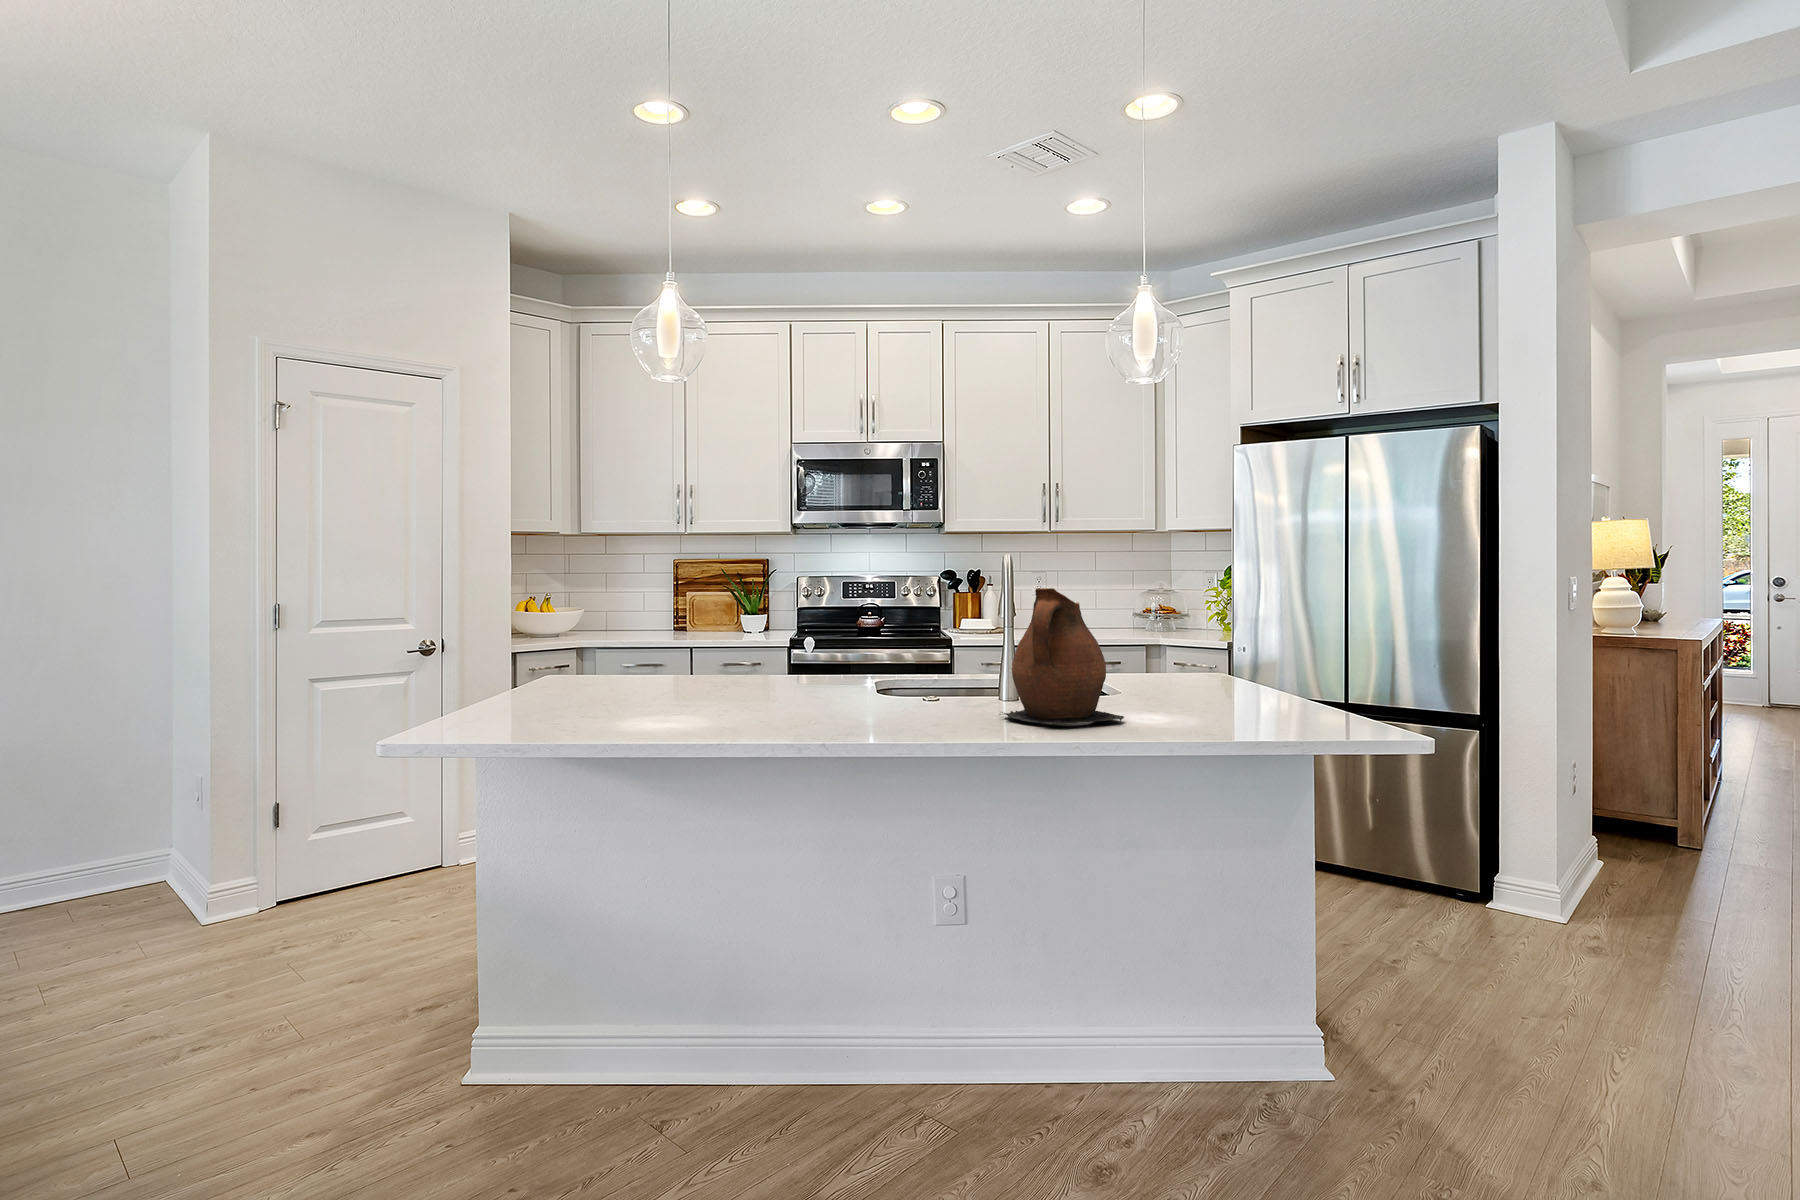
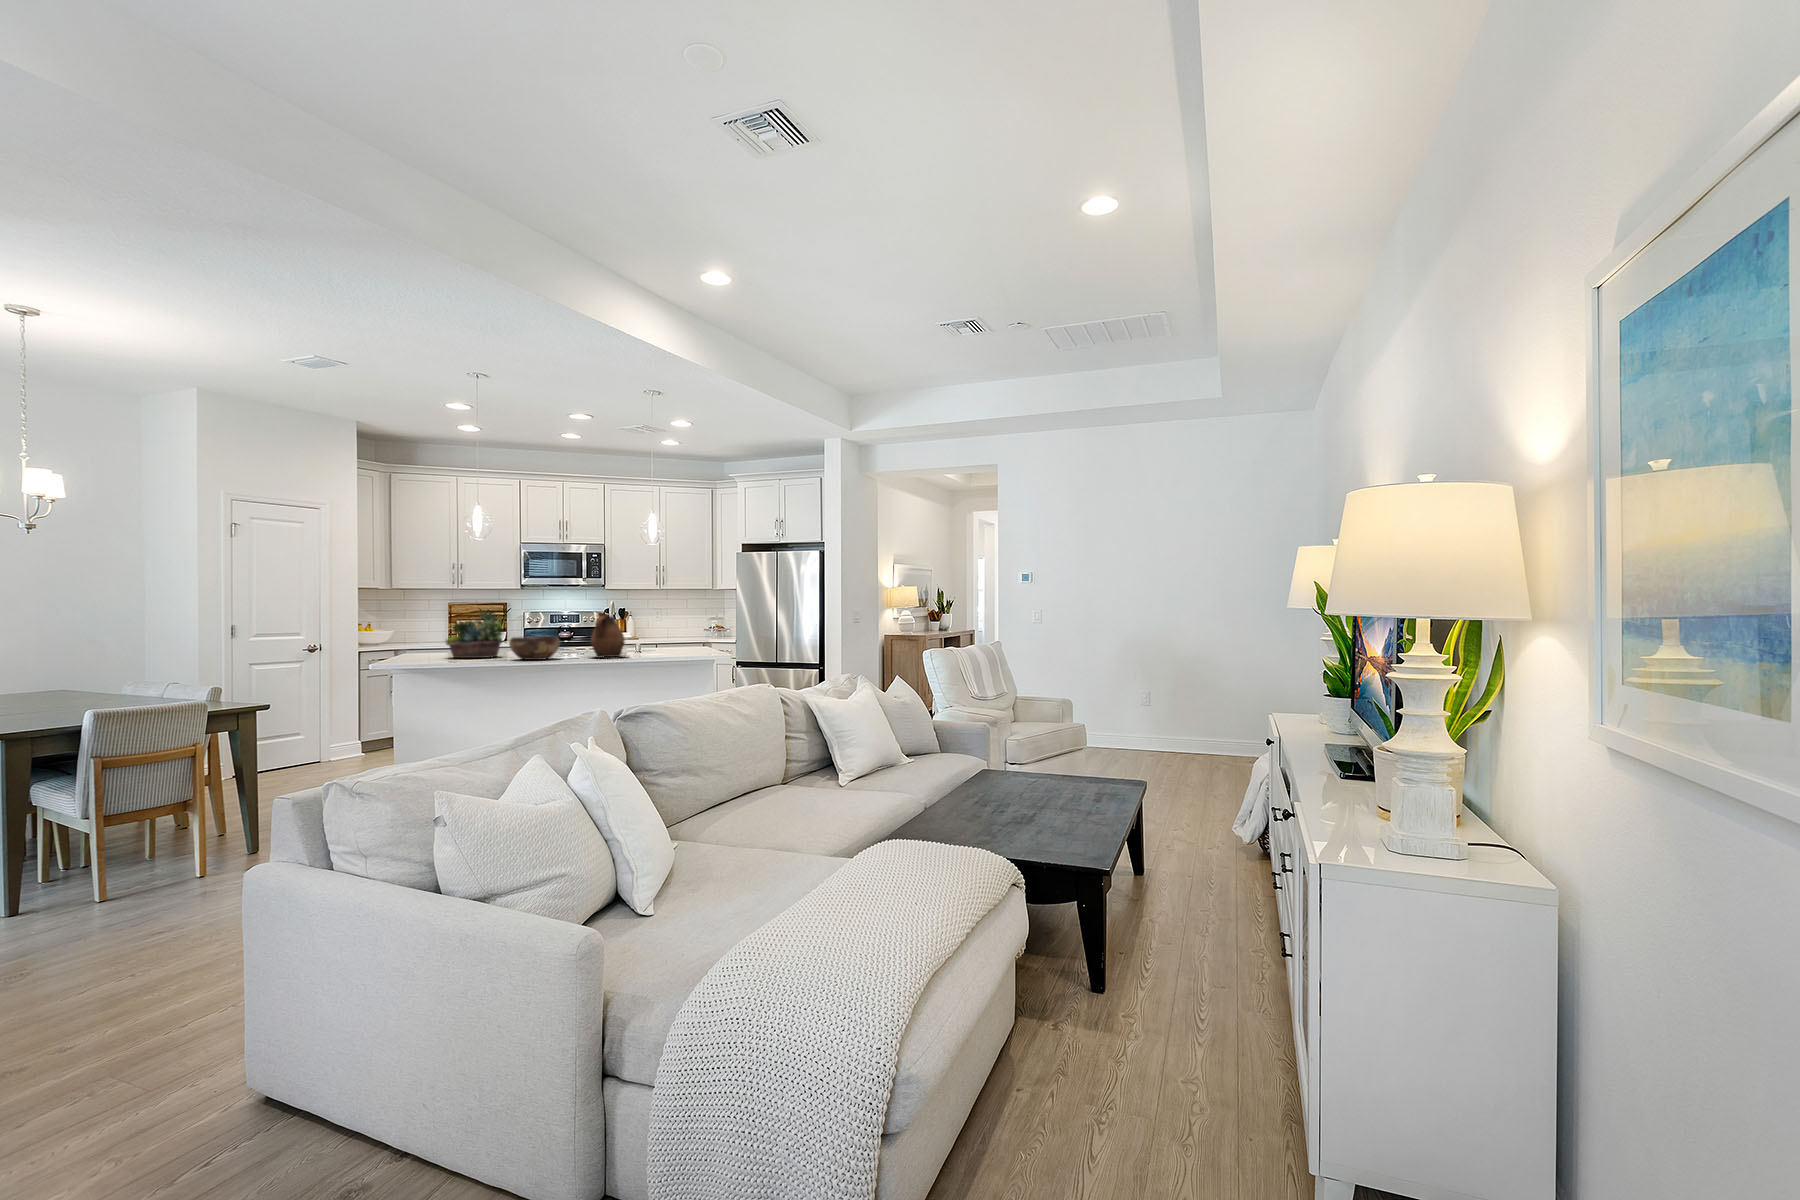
succulent planter: none [638,580,780,710] -> present [446,612,503,658]
decorative bowl: none [797,656,933,729] -> present [509,637,560,660]

